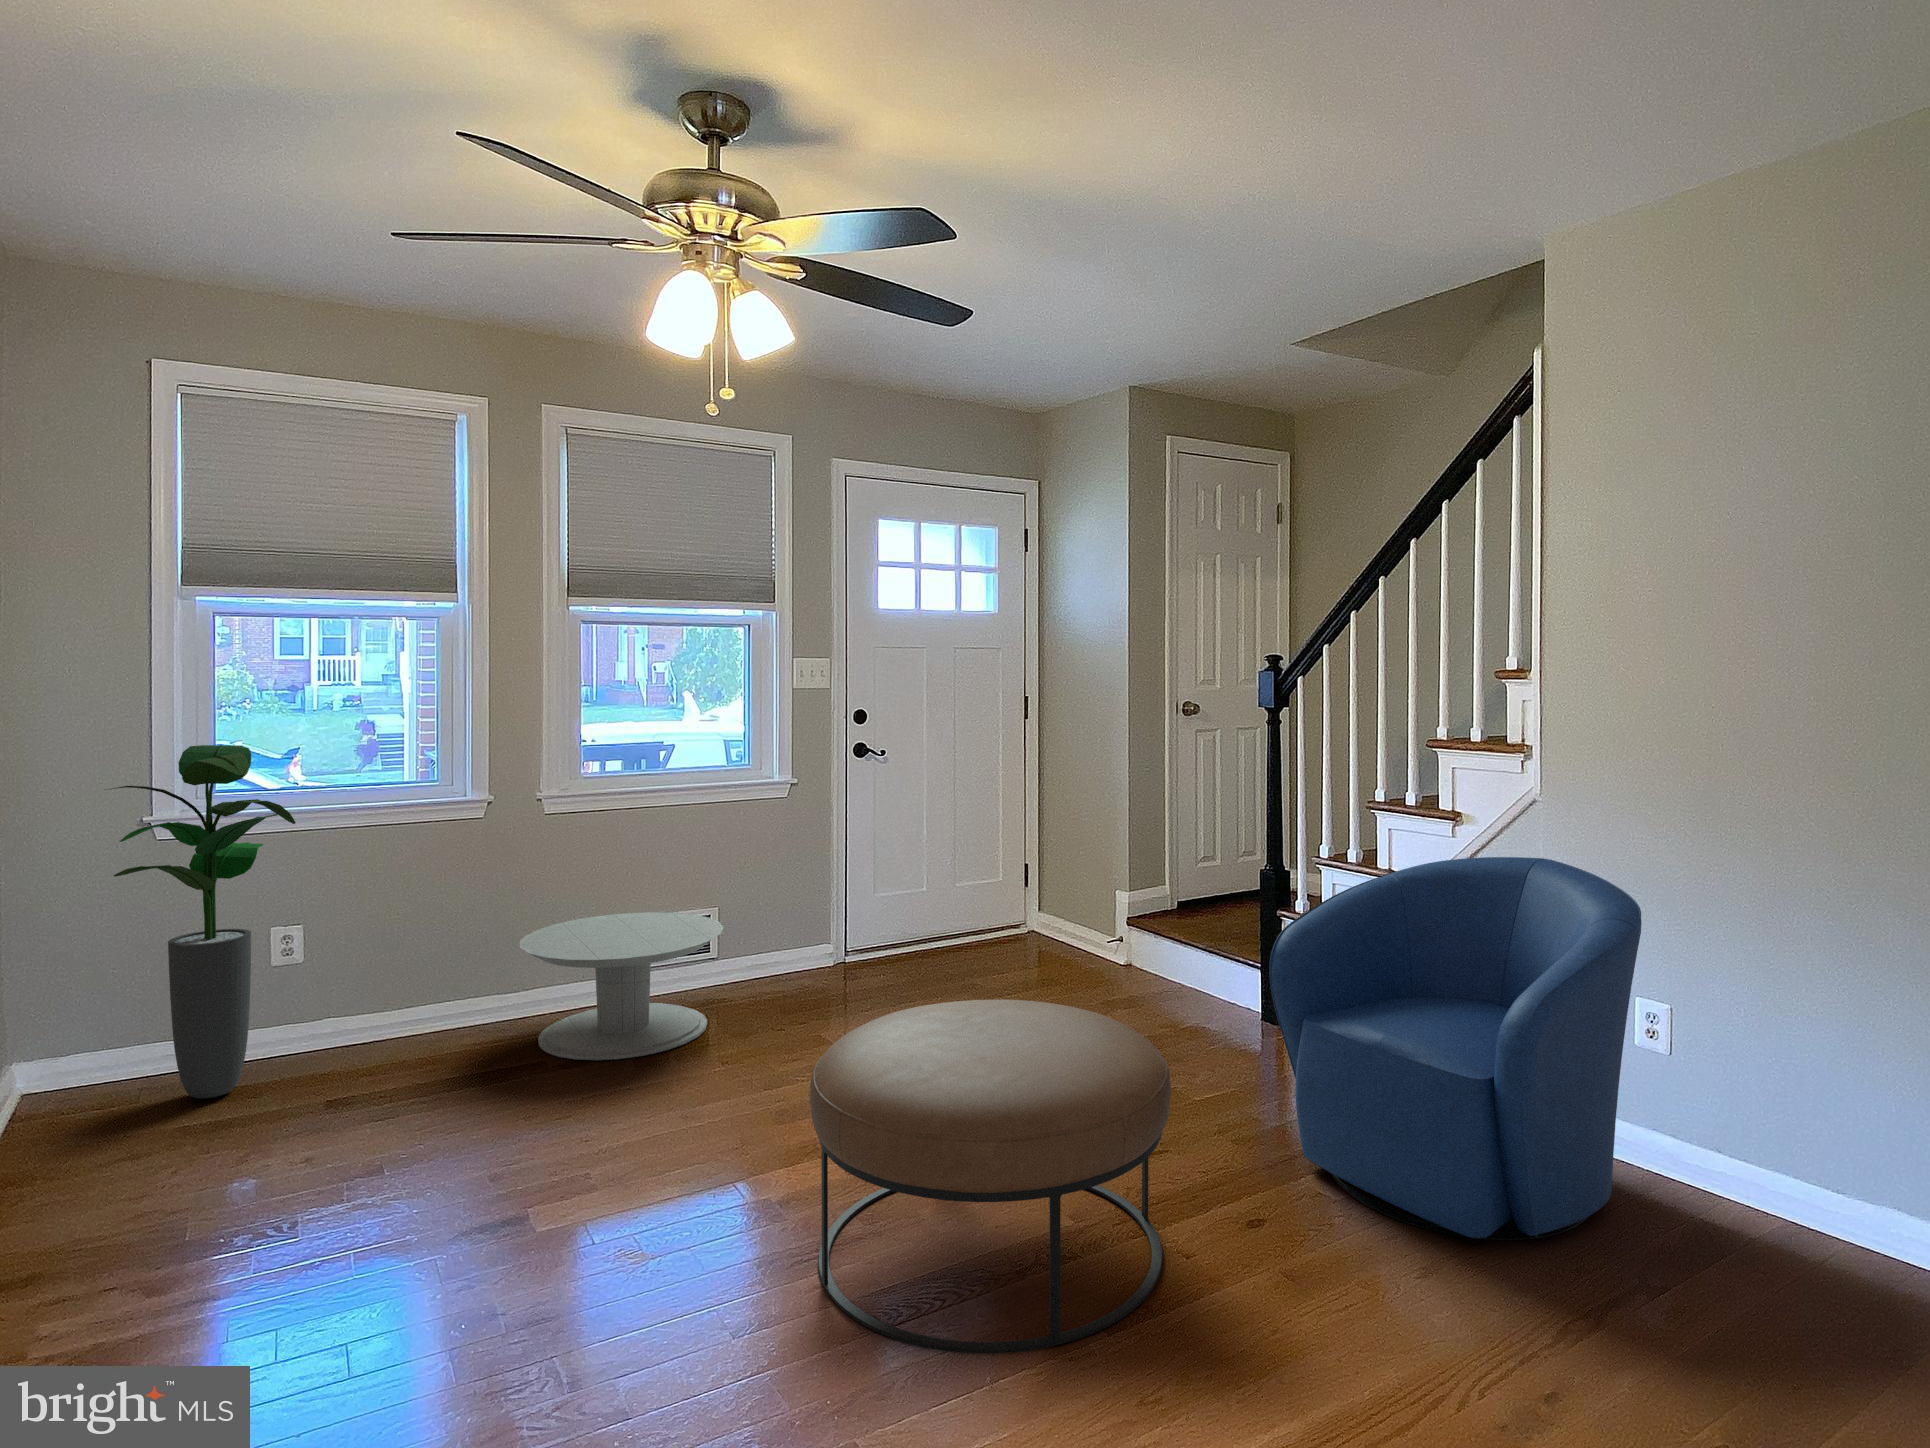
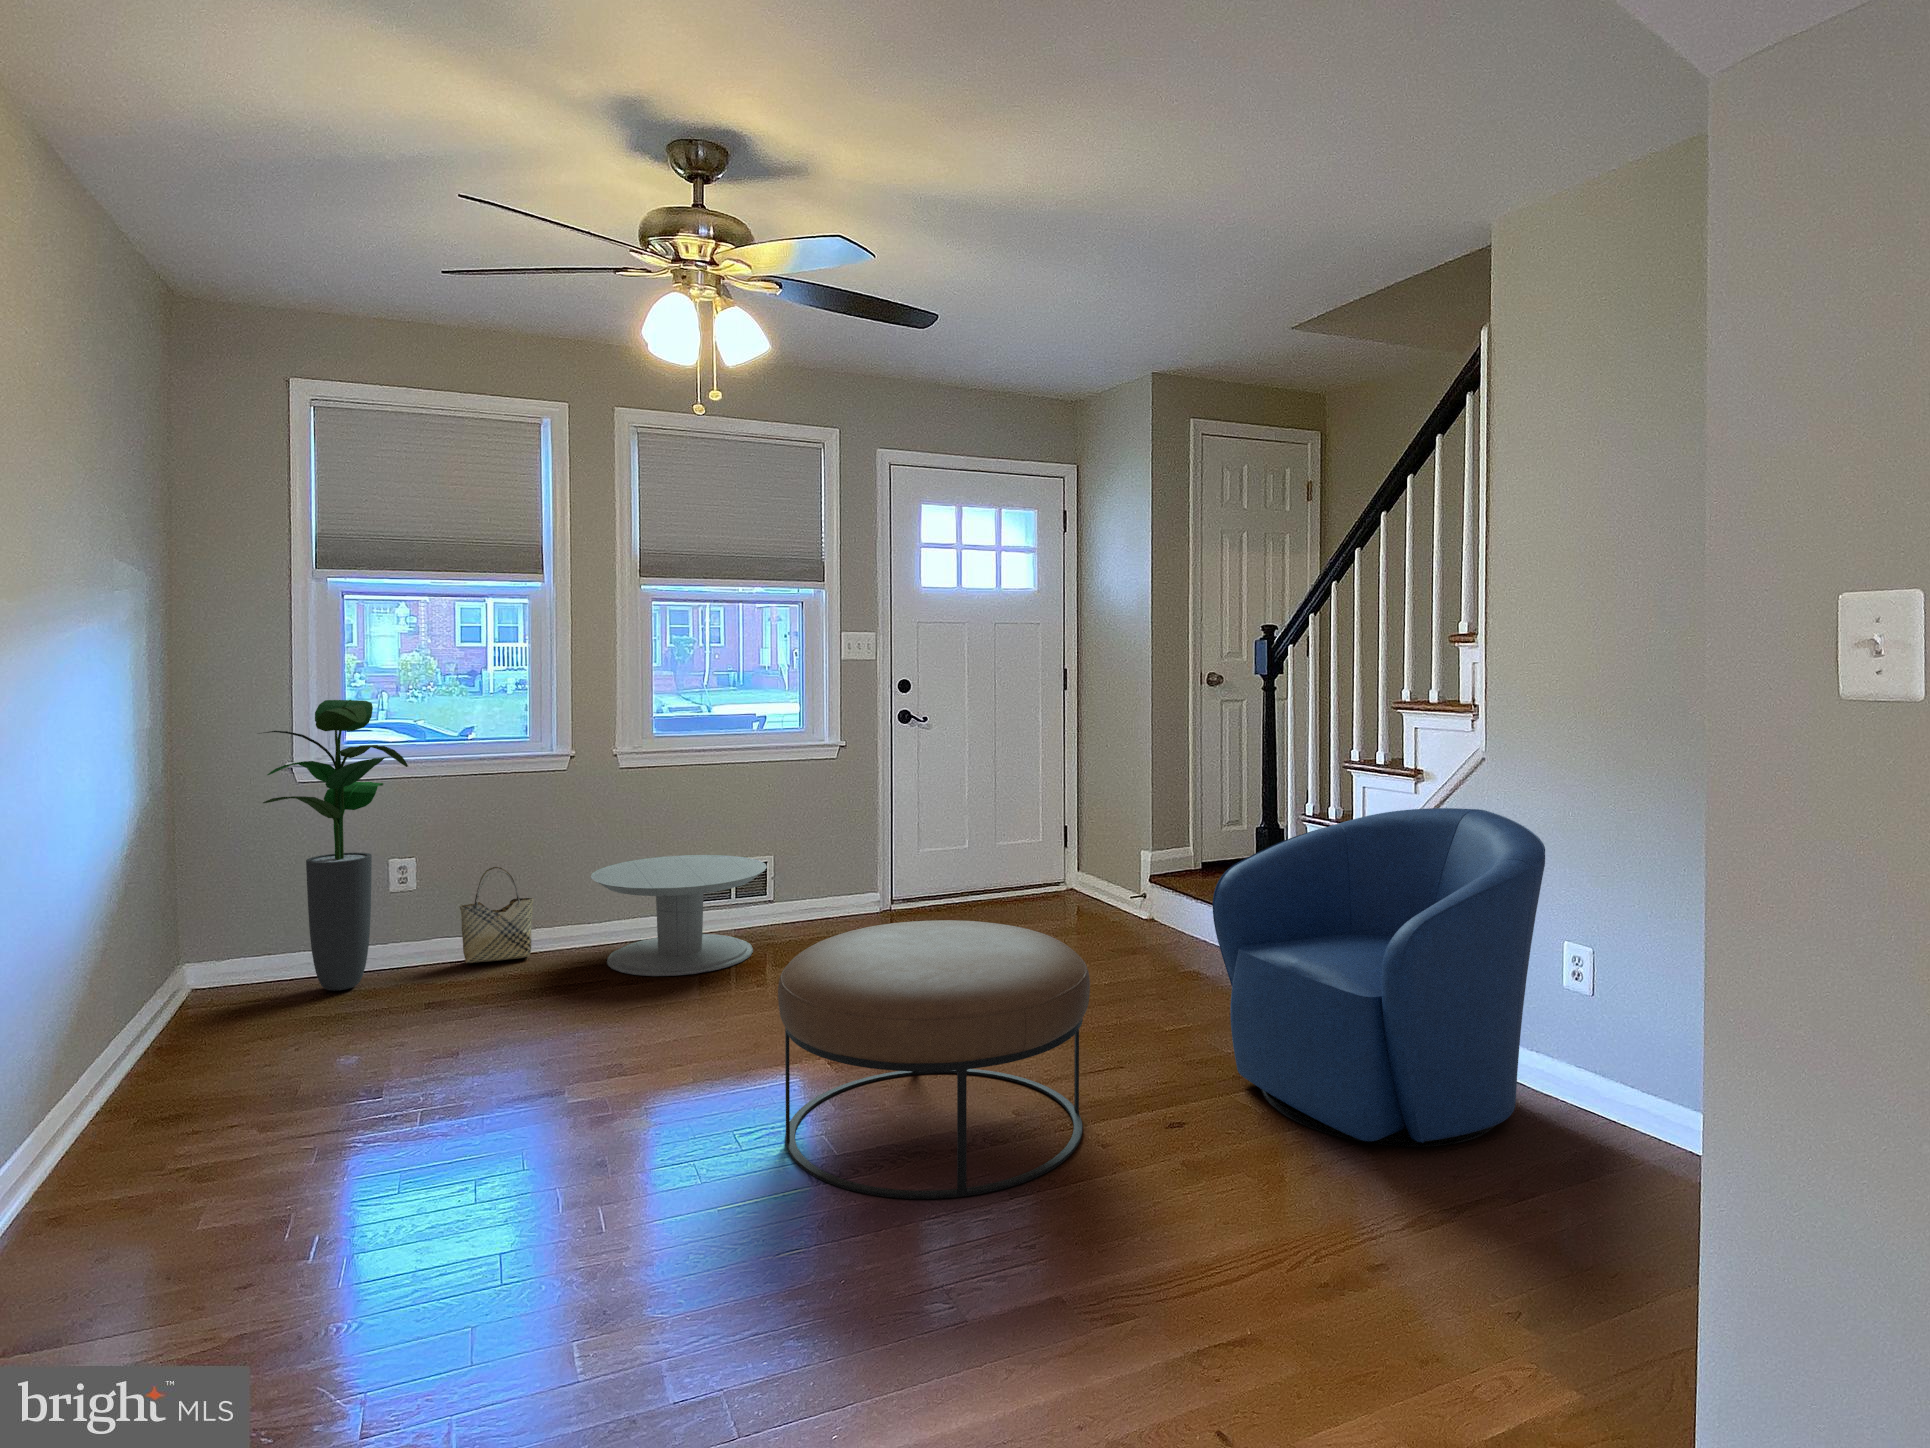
woven basket: none [357,937,446,1053] -> present [460,867,533,963]

